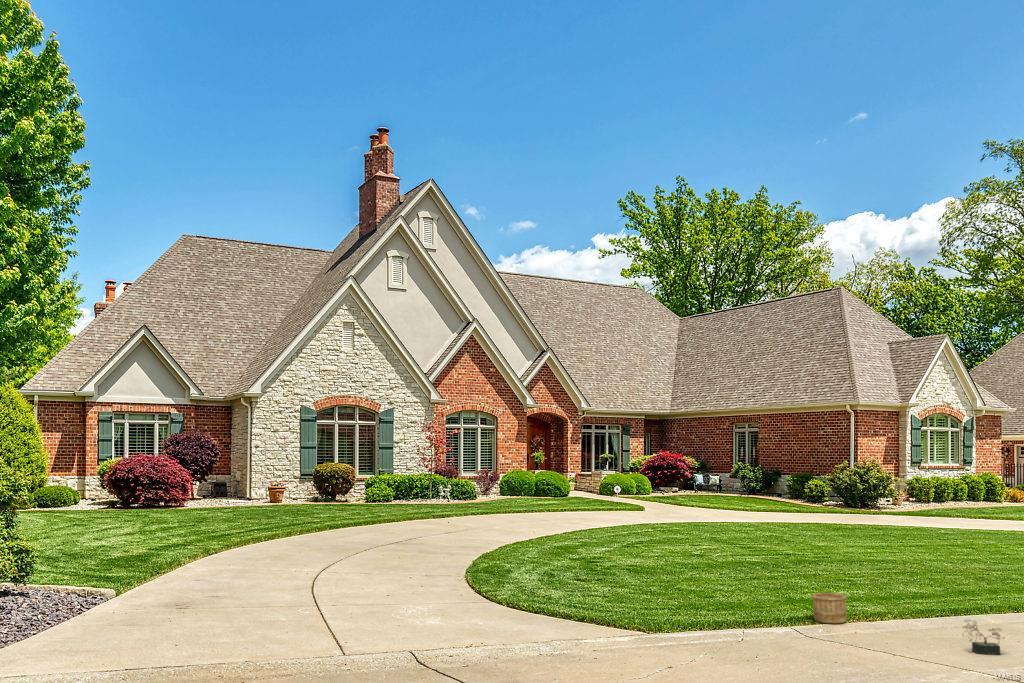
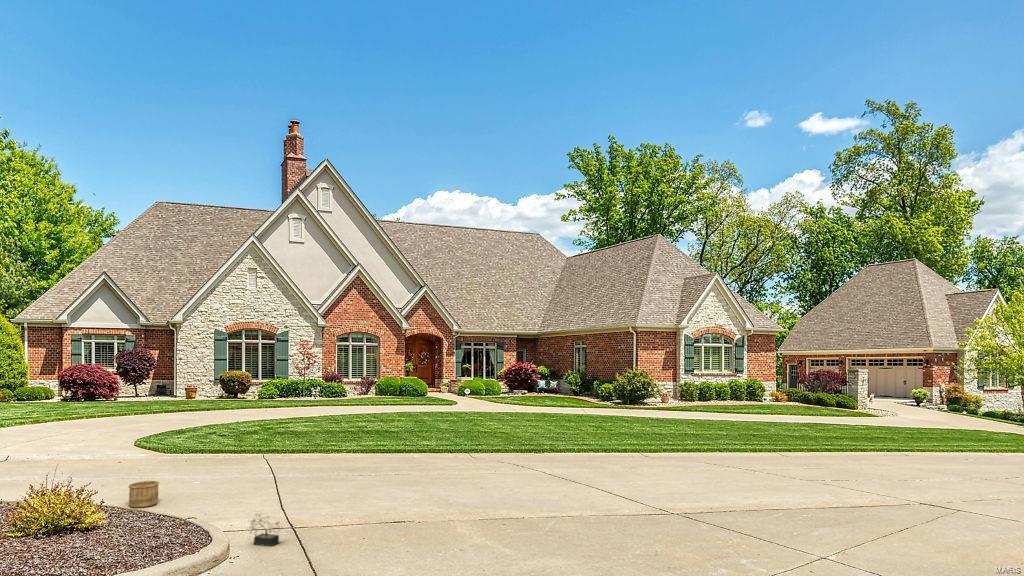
wooden bucket: present [812,593,846,624] -> present [129,481,159,508]

